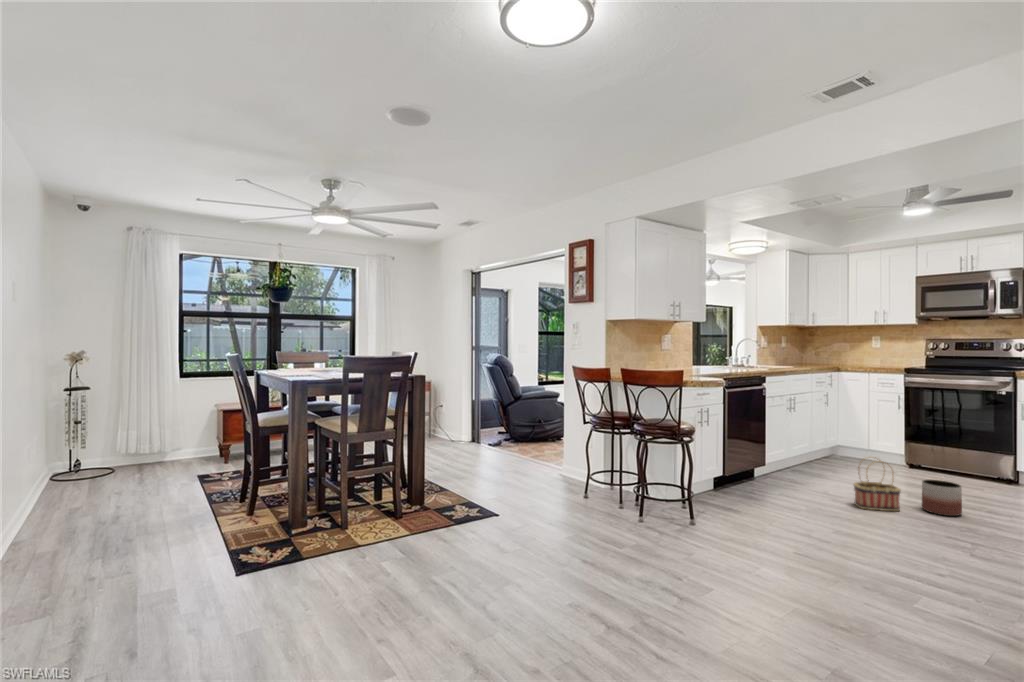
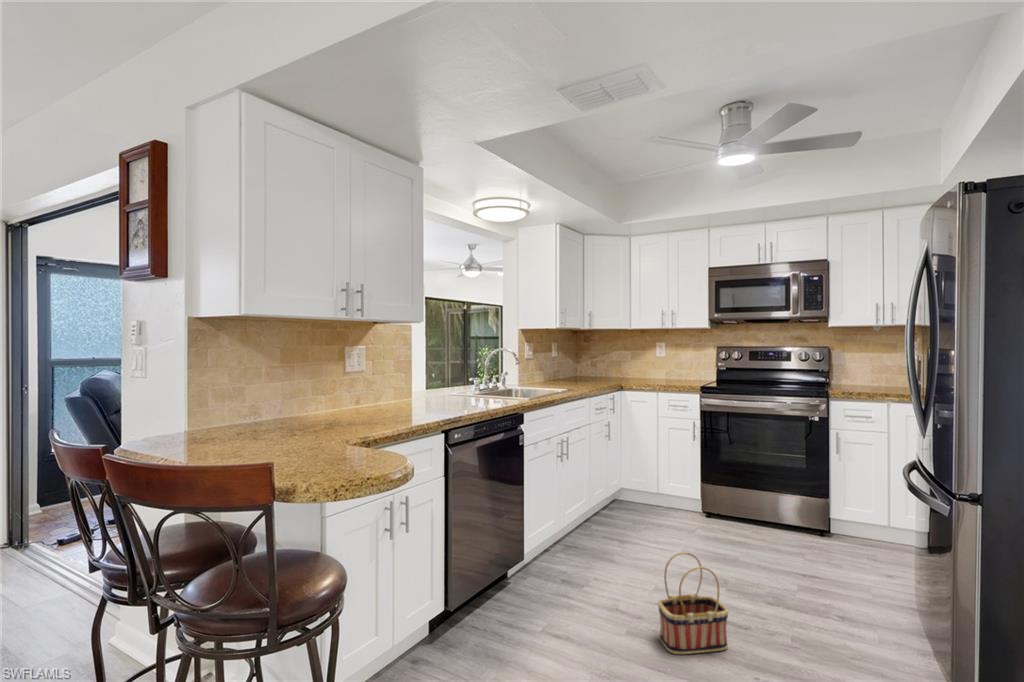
planter: present [922,480,962,516] -> none [753,578,810,647]

